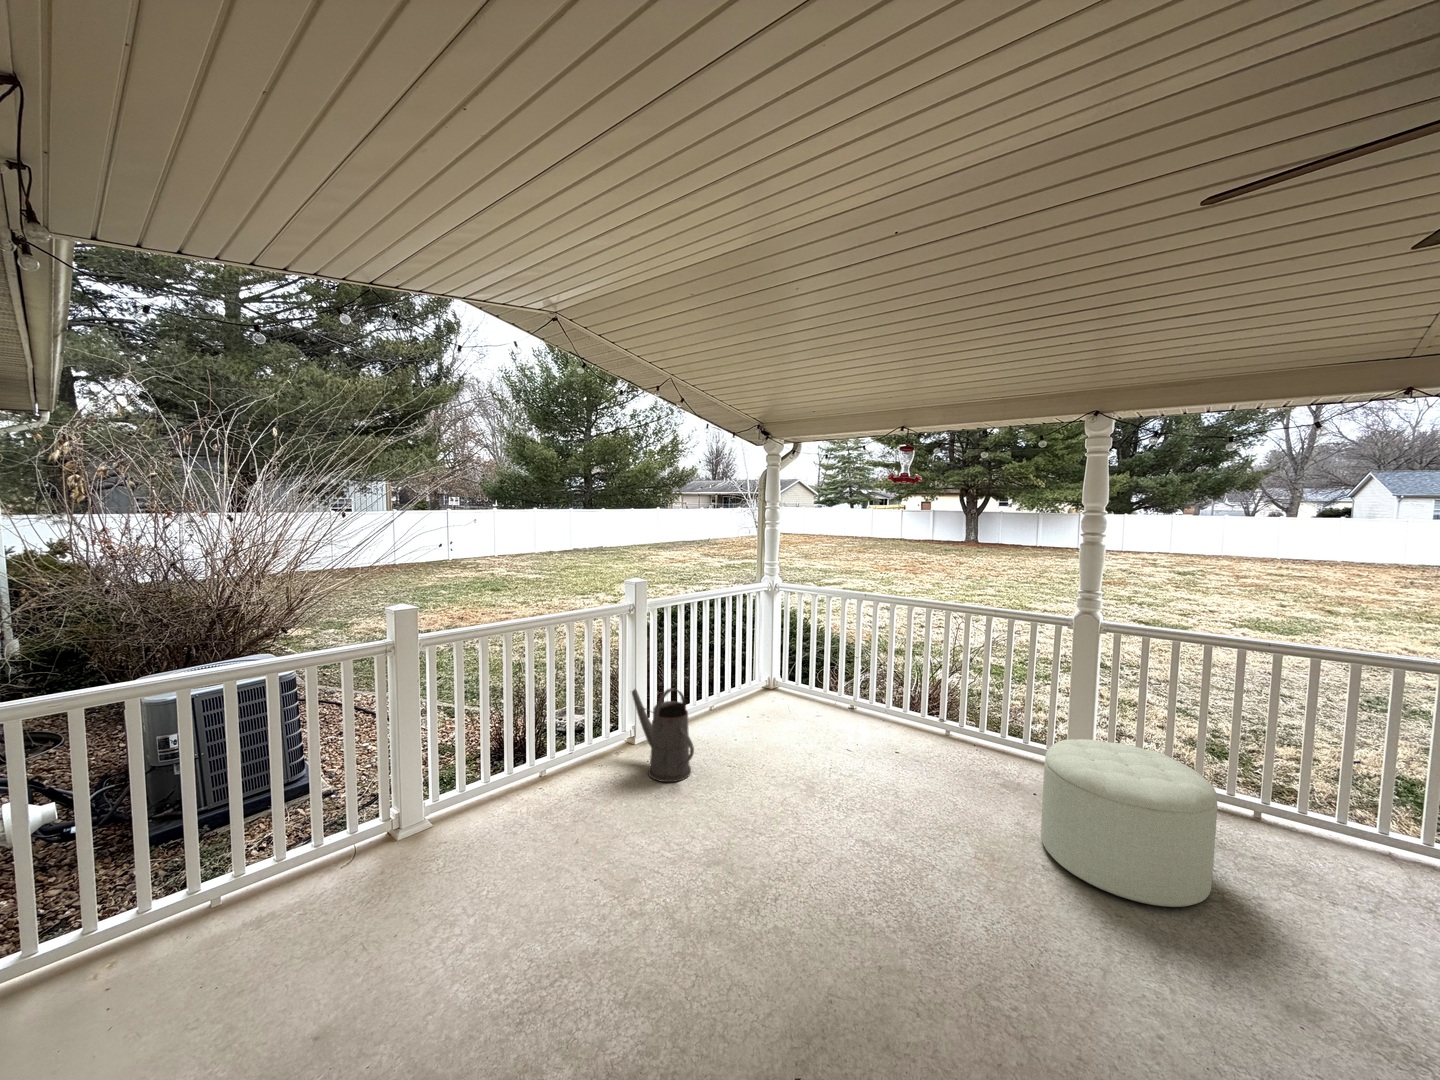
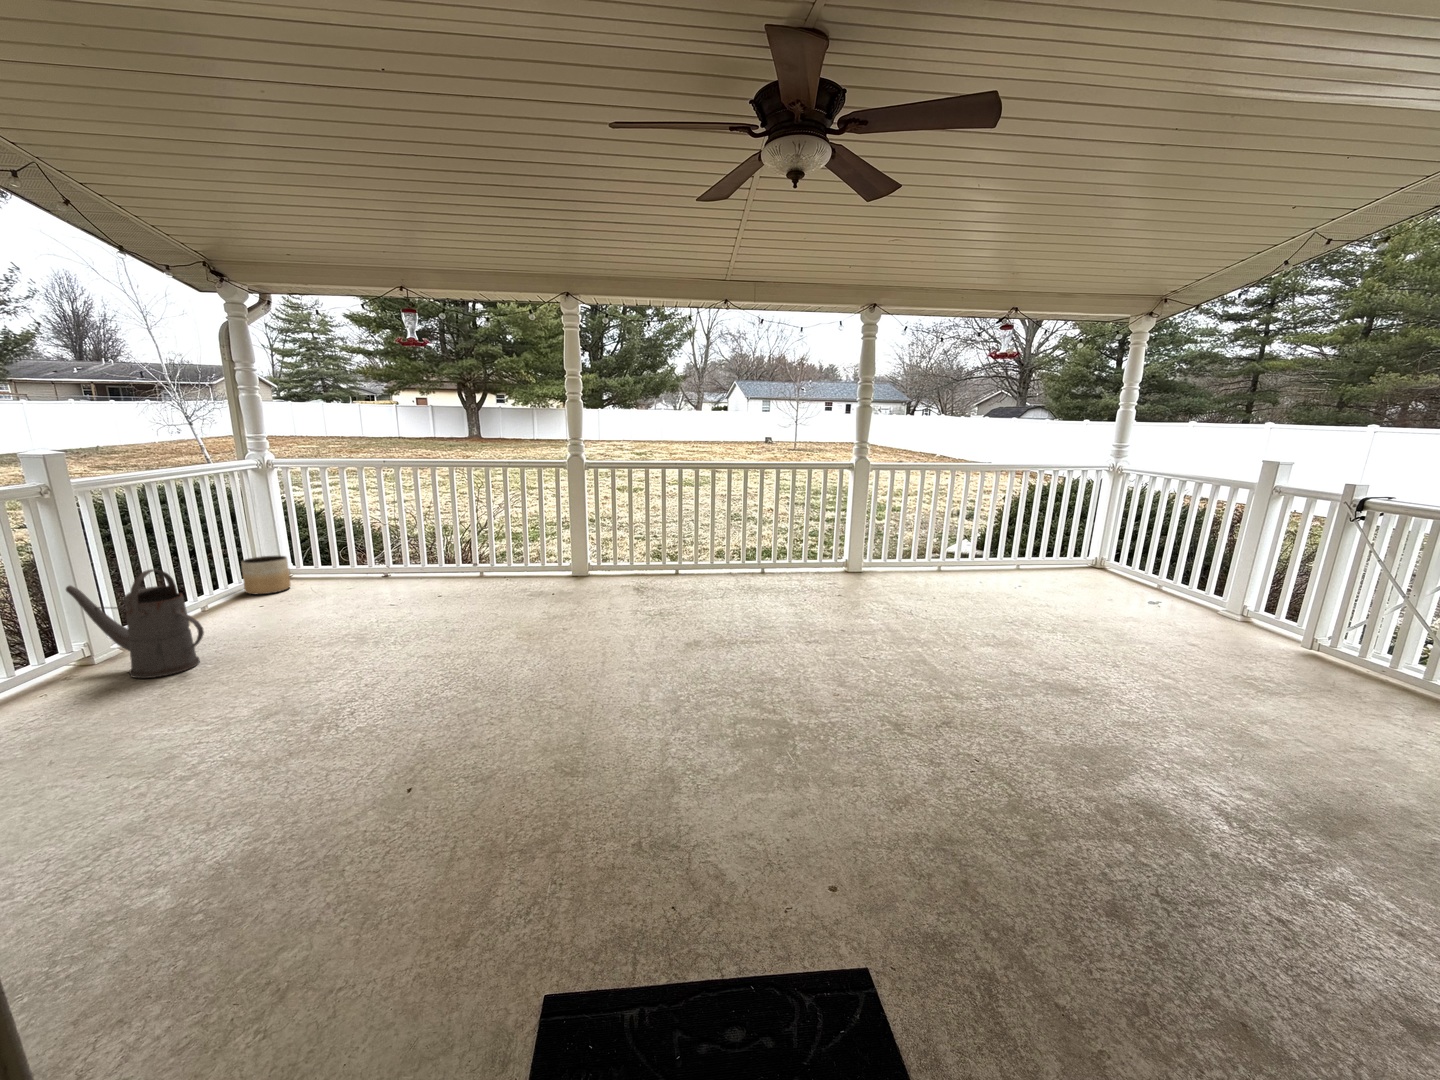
planter: none [745,667,778,703] -> present [241,556,291,594]
ottoman: present [1041,739,1217,907] -> none [558,536,655,624]

